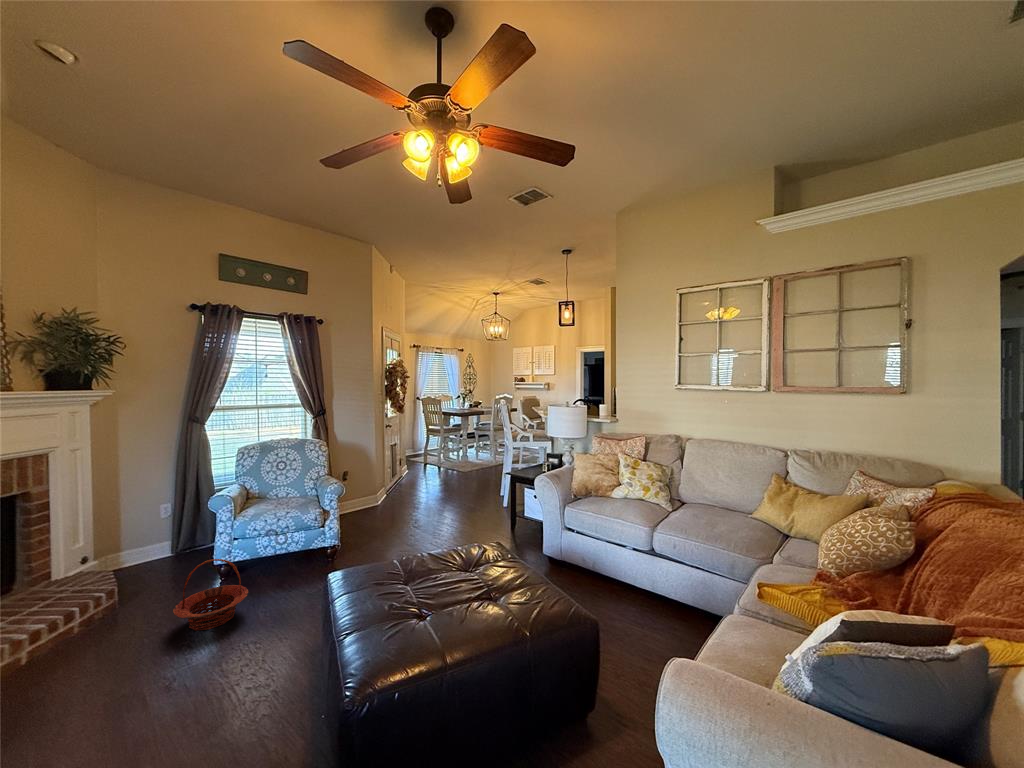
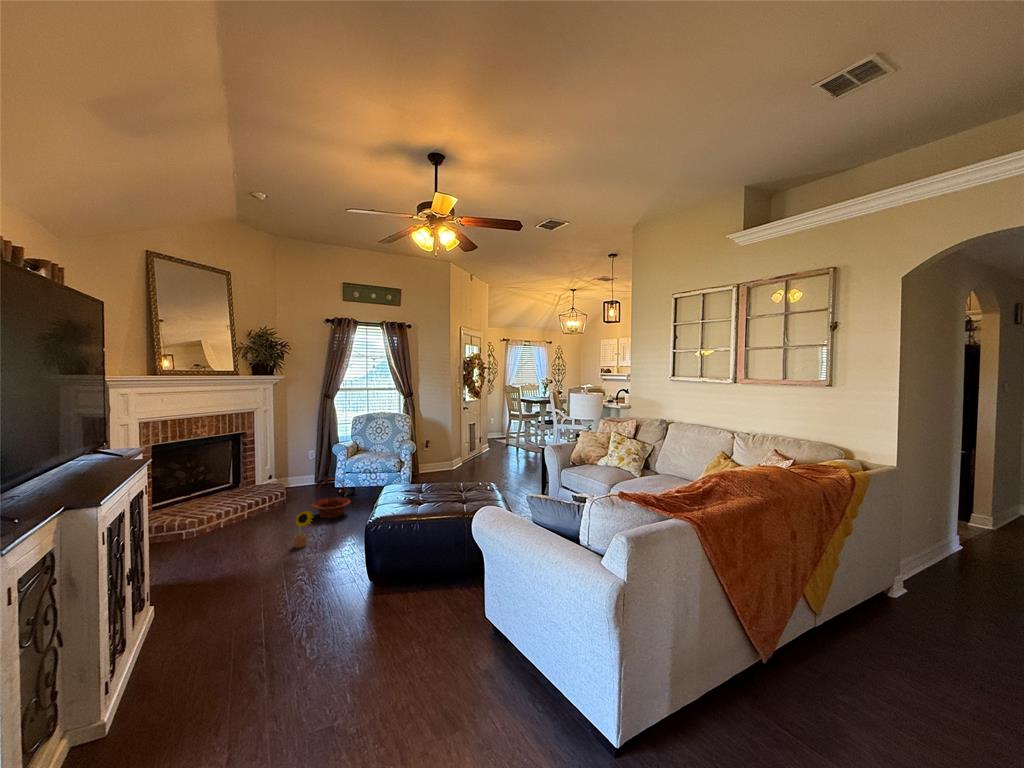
decorative plant: none [142,649,188,729] -> present [294,511,313,548]

